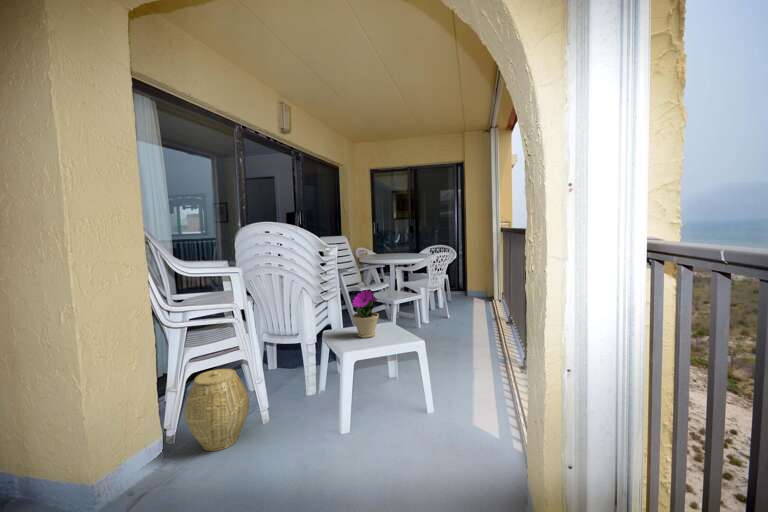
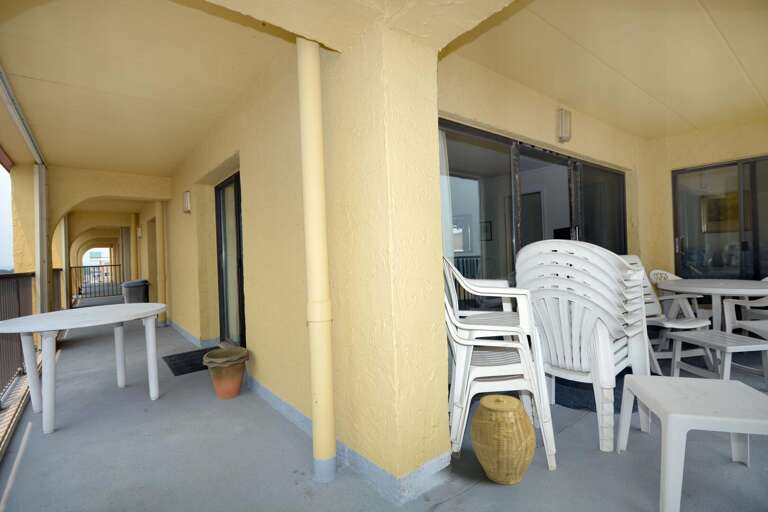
flower pot: present [352,289,379,338] -> none [678,330,728,398]

